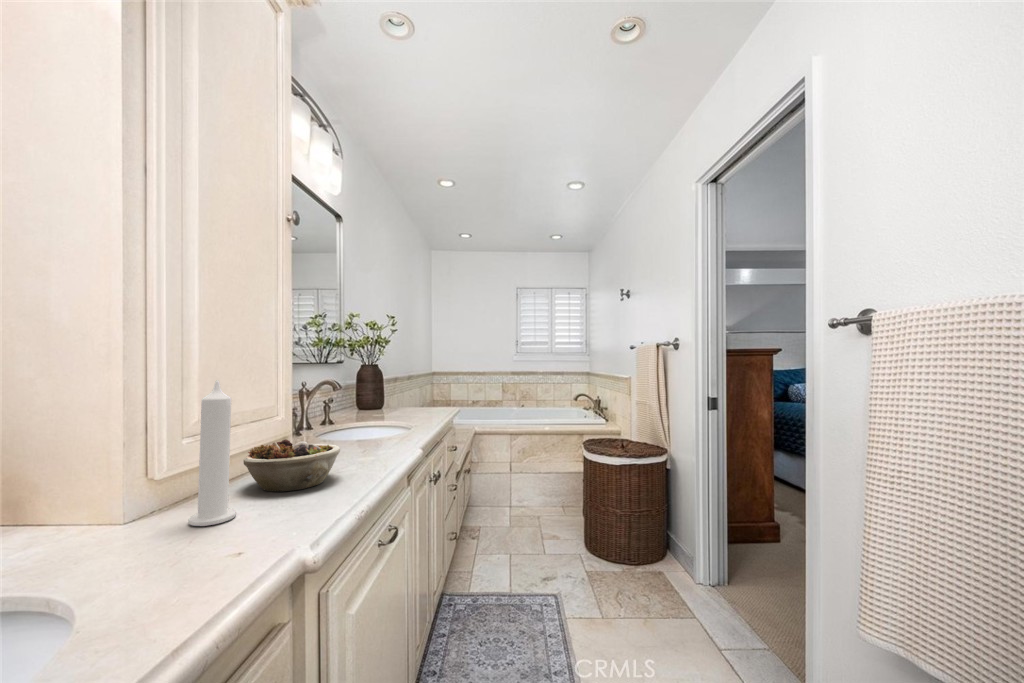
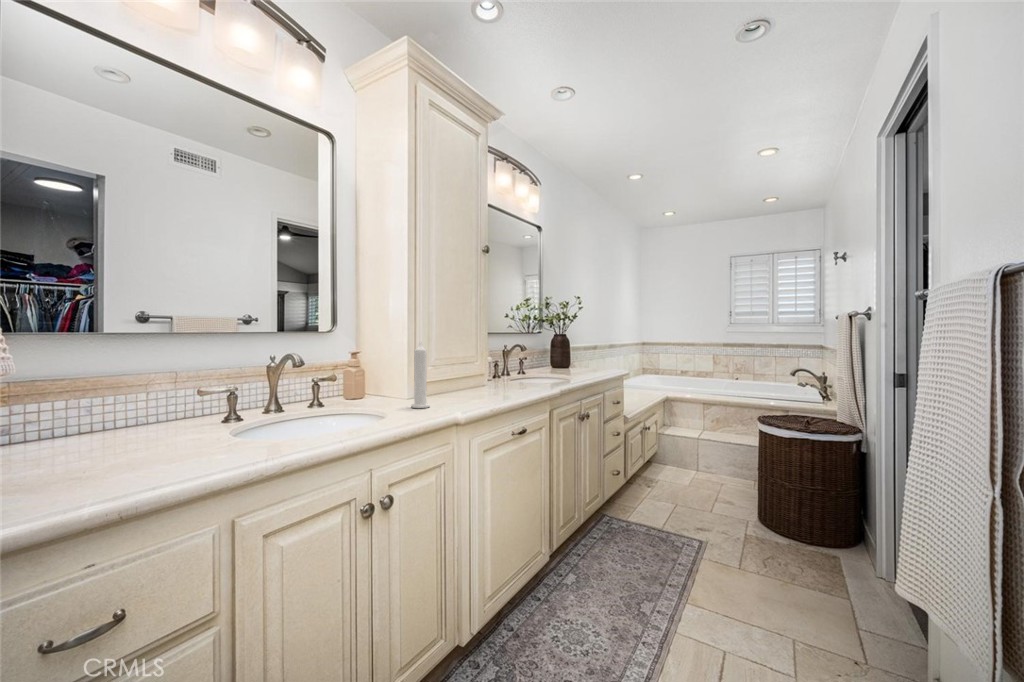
succulent planter: present [243,439,340,491] -> none [441,376,489,402]

